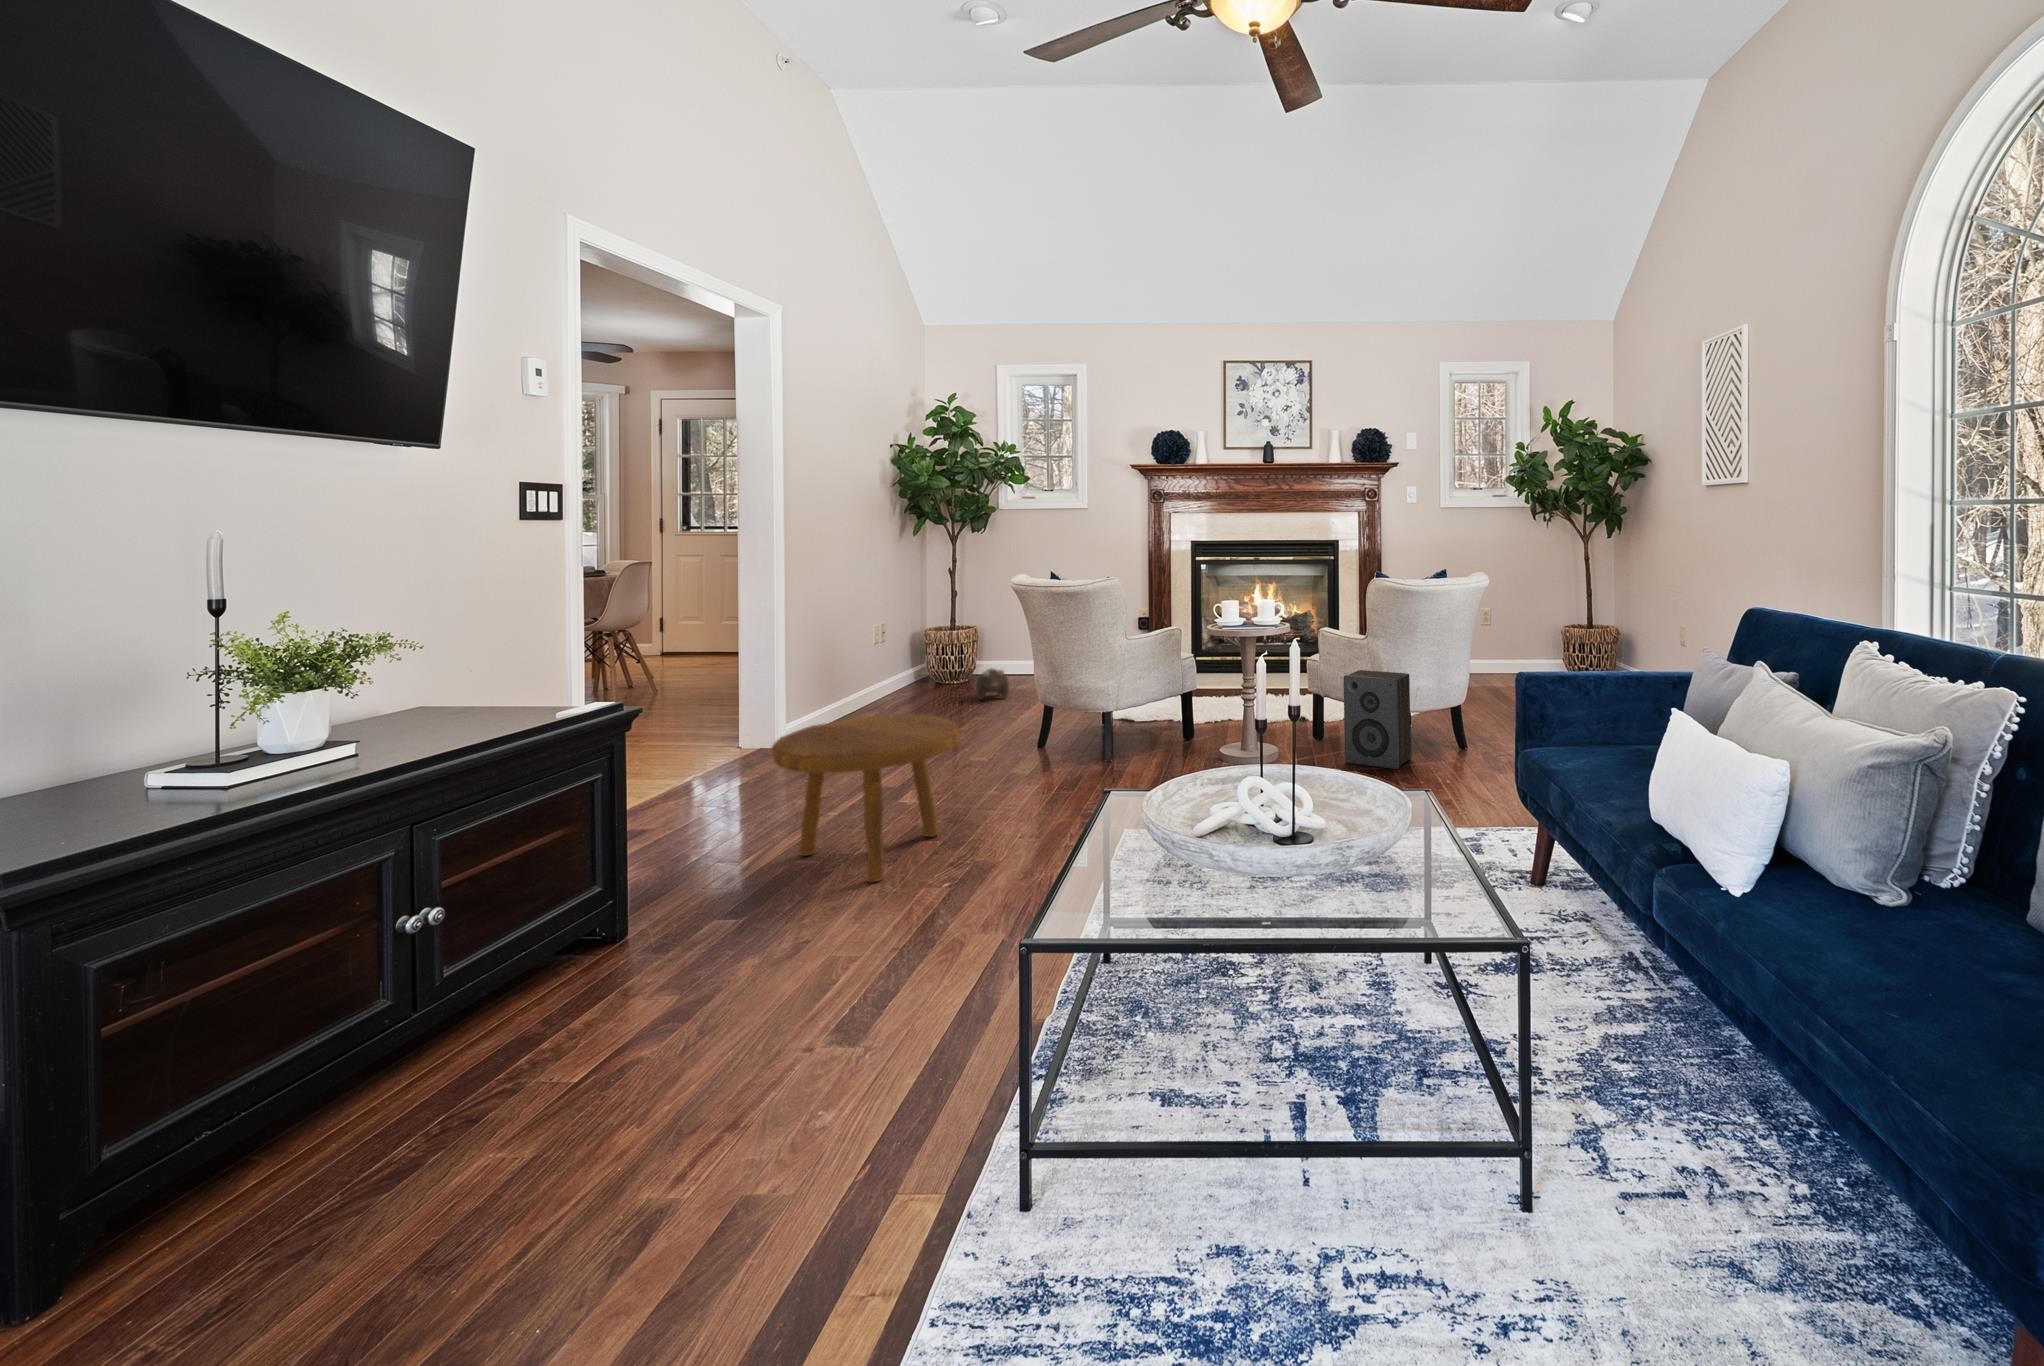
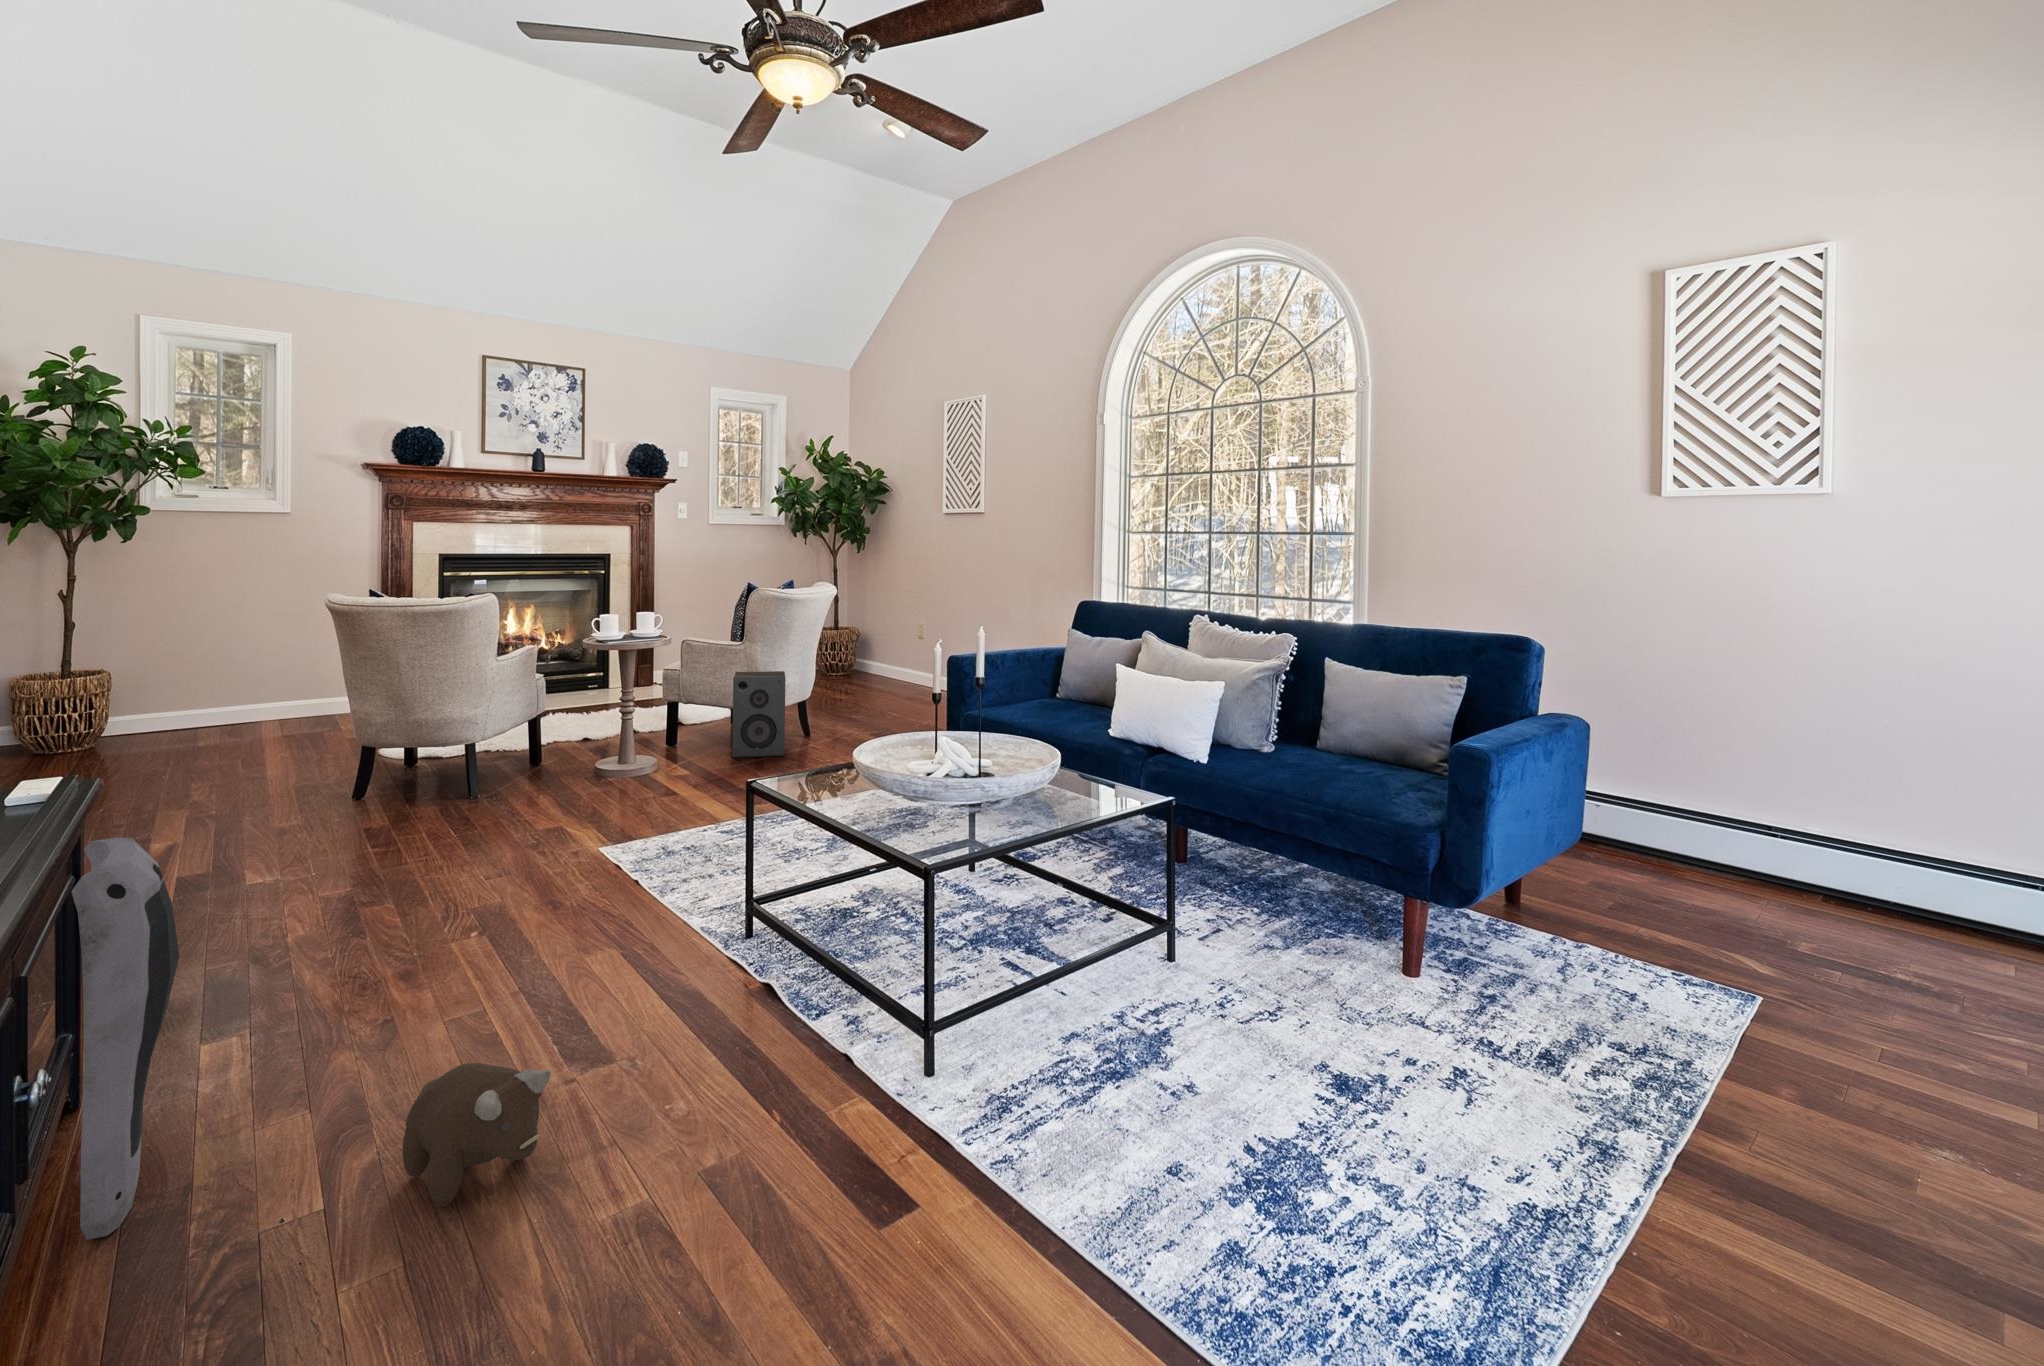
plush toy: present [976,669,1009,700] -> present [402,1063,551,1207]
footstool: present [771,714,960,882] -> none [215,750,458,940]
air purifier: none [401,766,530,1066] -> present [71,838,179,1240]

